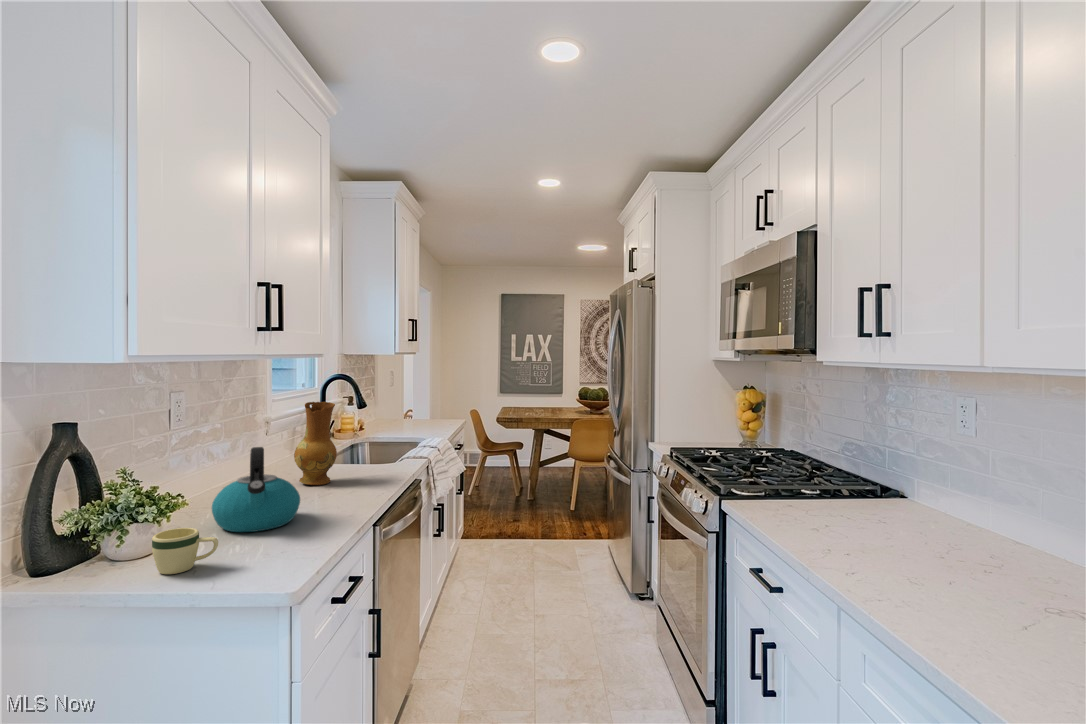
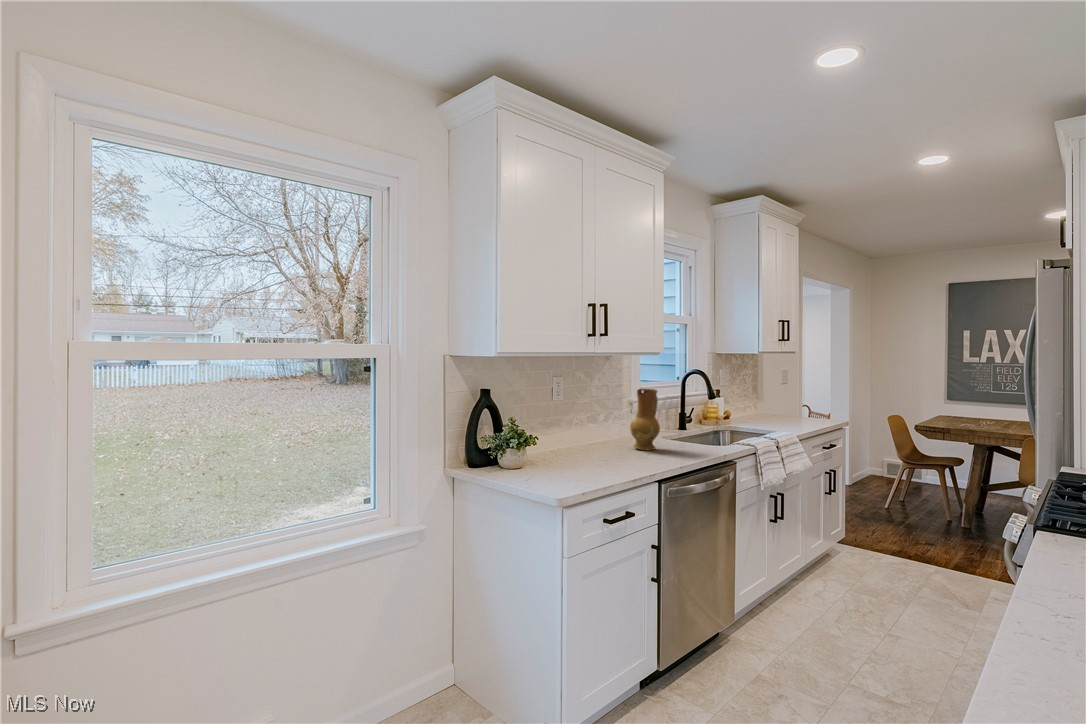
kettle: present [212,447,300,532] -> none [556,414,608,468]
mug: present [152,528,218,574] -> none [509,453,539,477]

